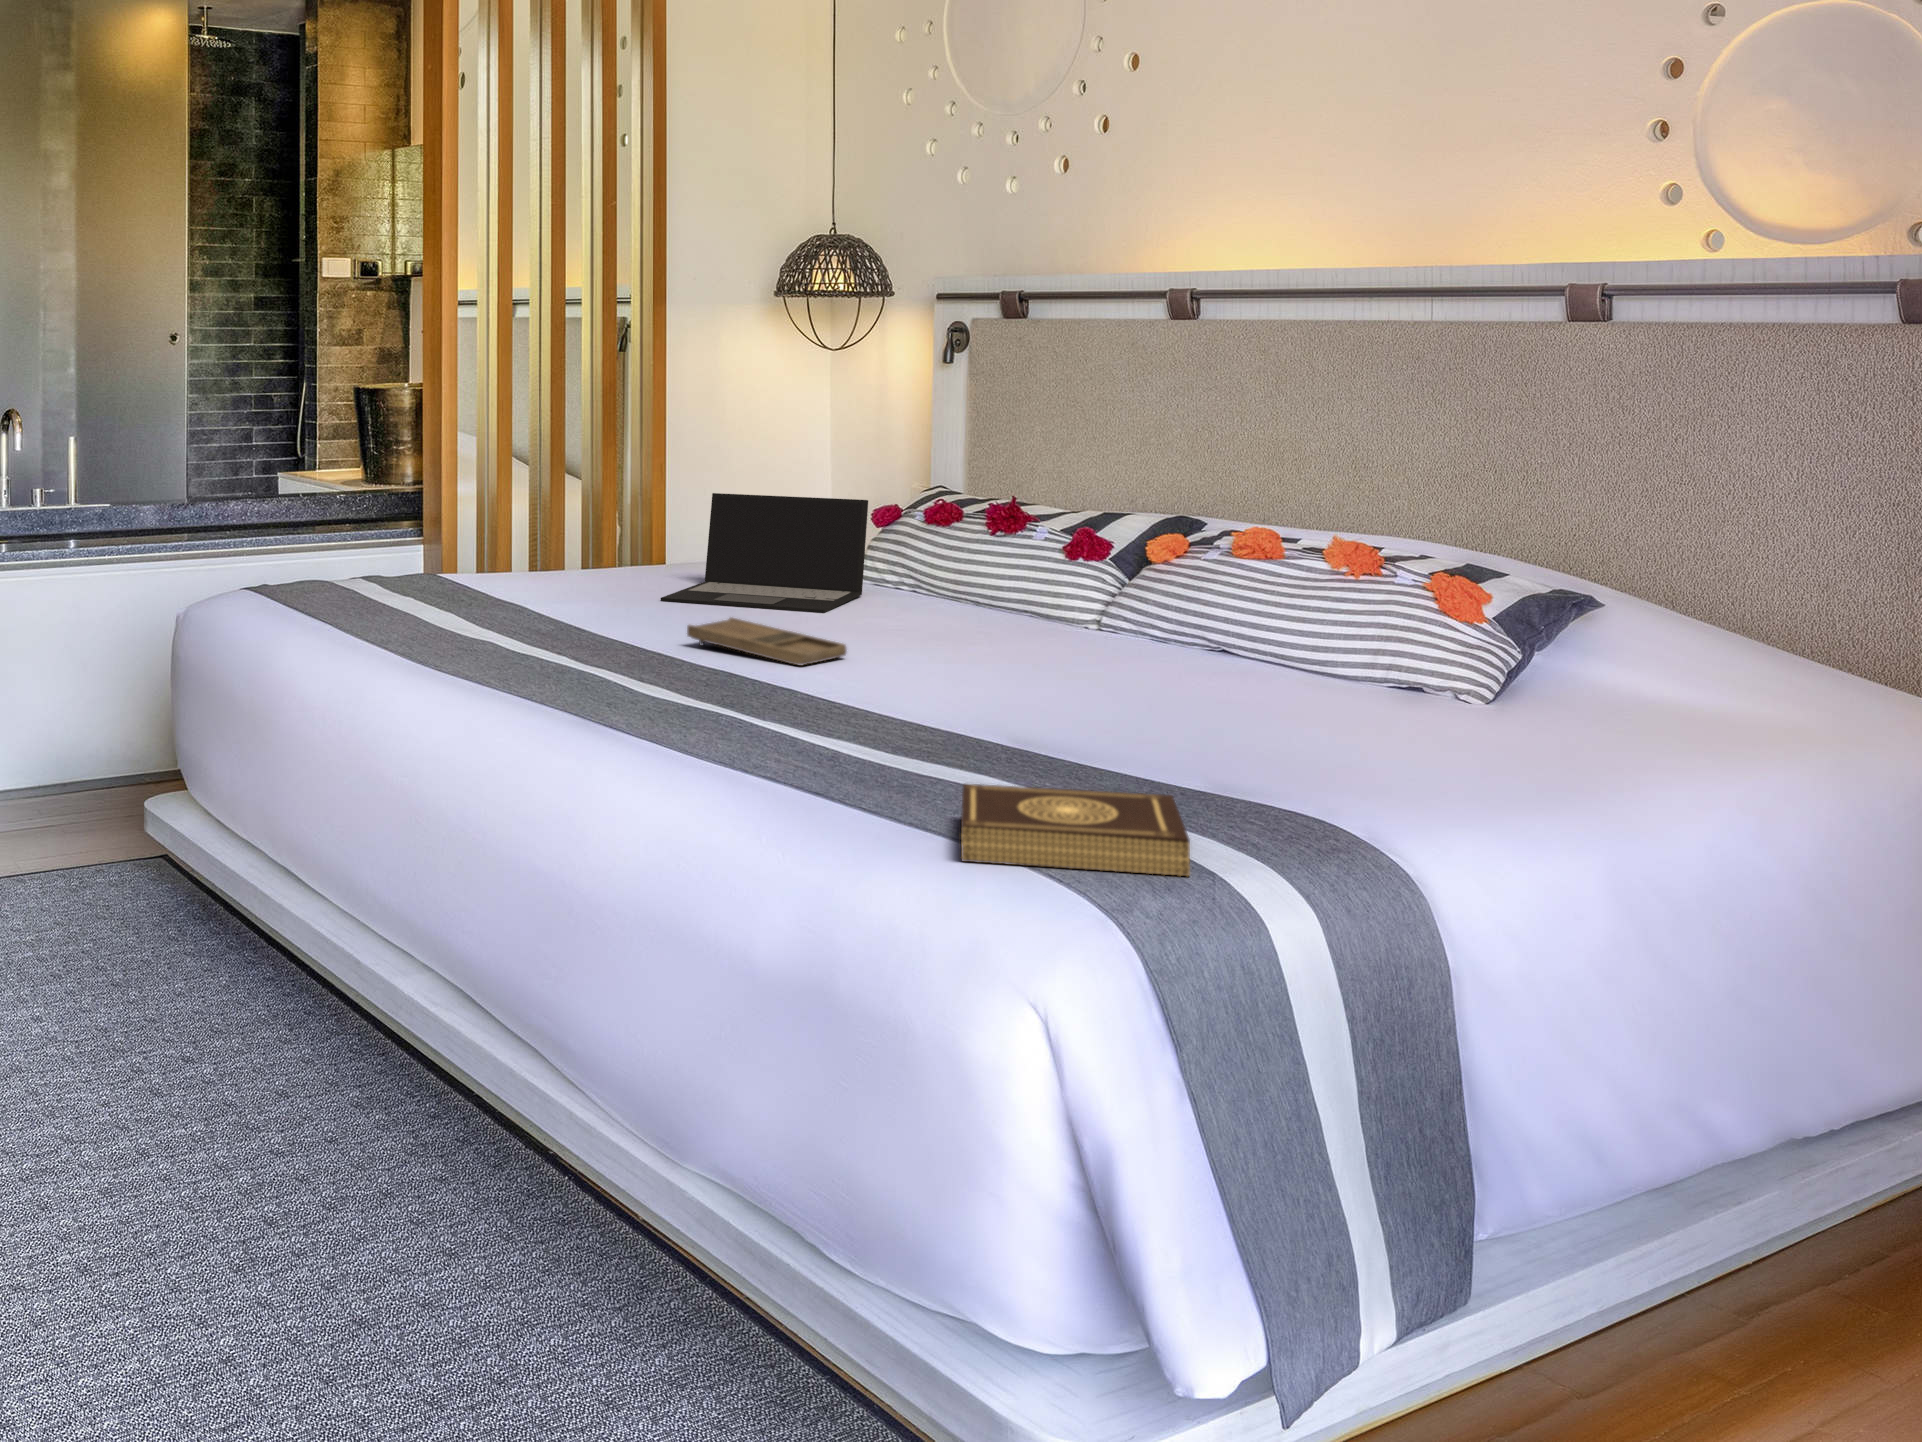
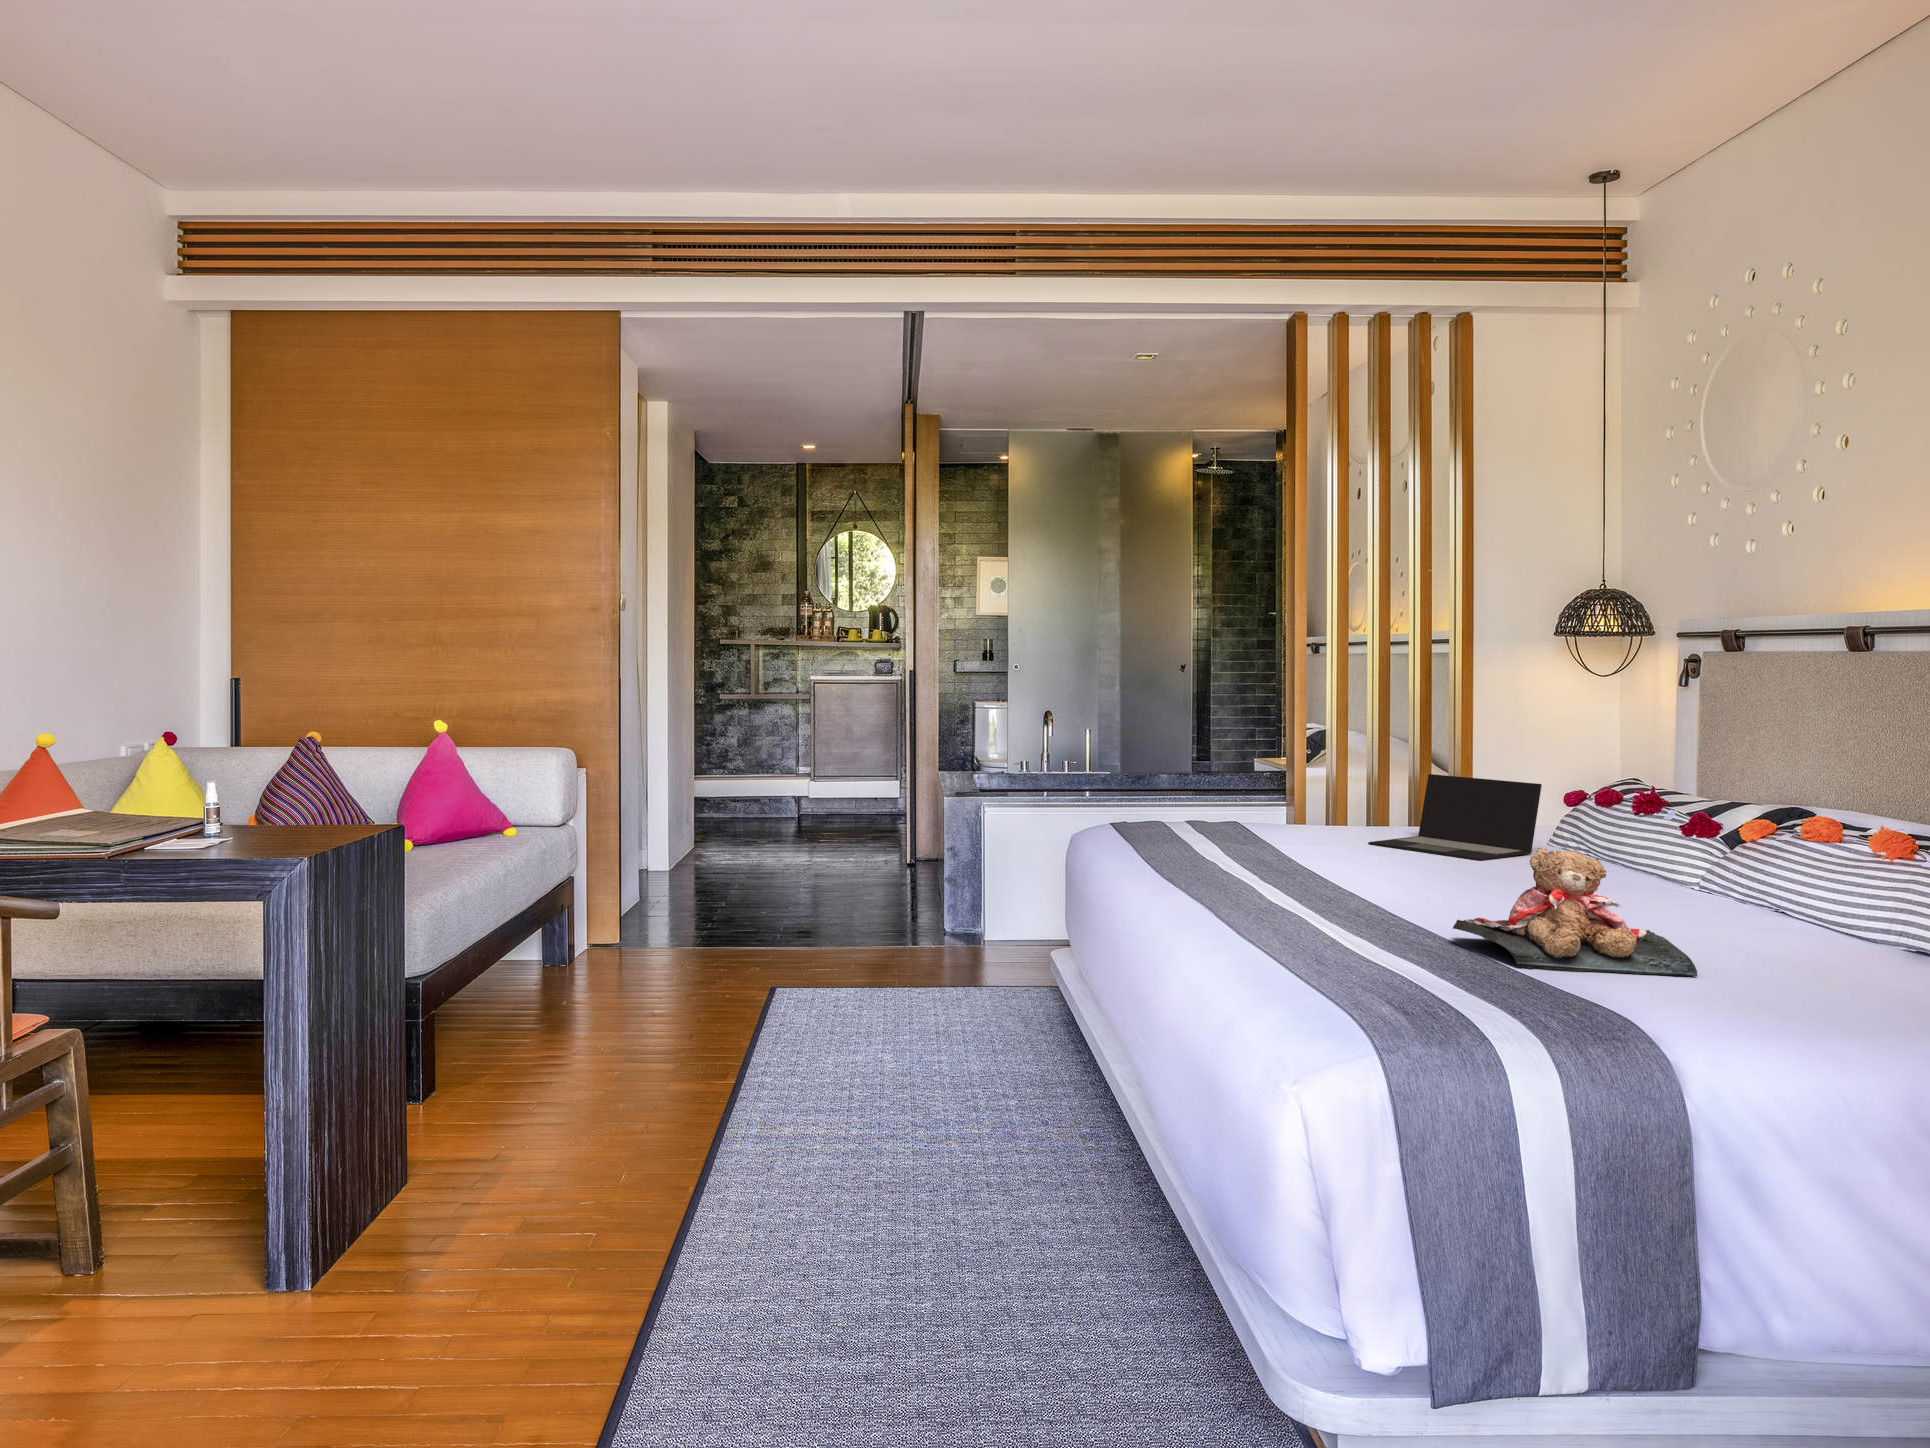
teddy bear: none [999,607,1311,783] -> present [1453,848,1697,976]
tray: present [687,618,846,665] -> none [1337,852,1441,885]
book: present [961,784,1190,876] -> none [1300,944,1488,1014]

